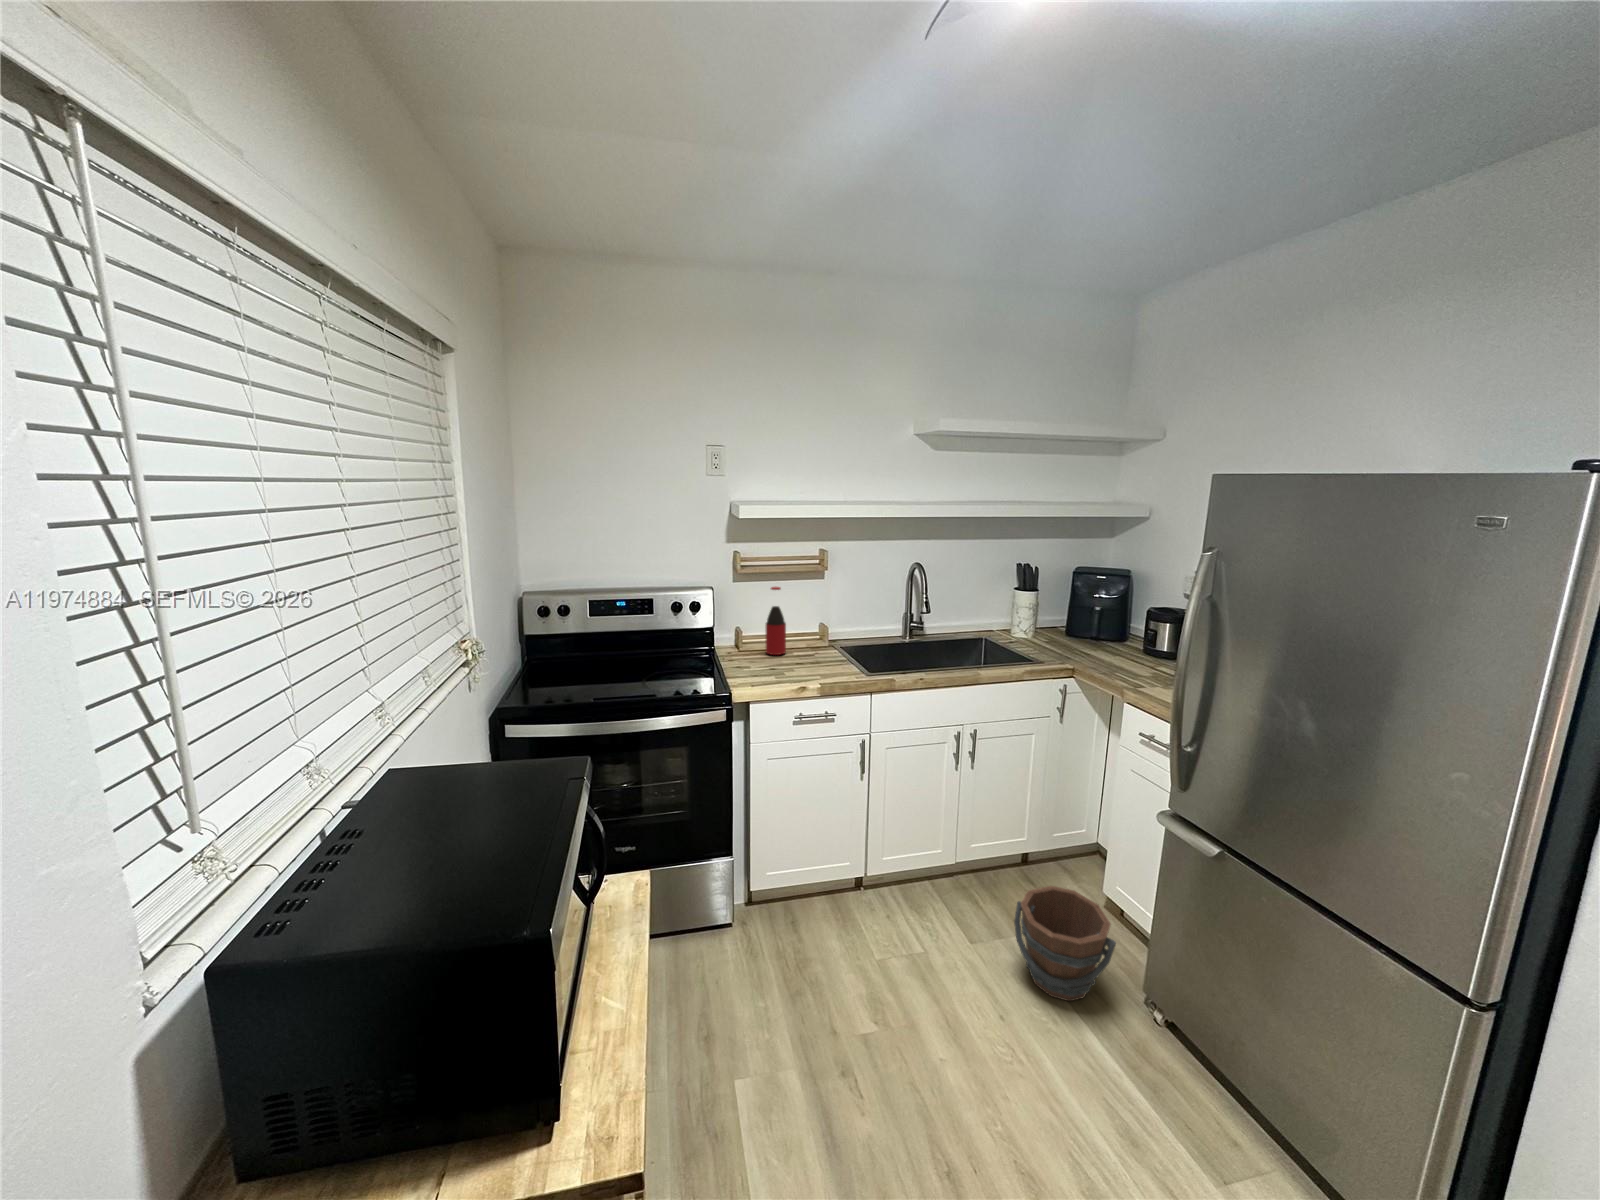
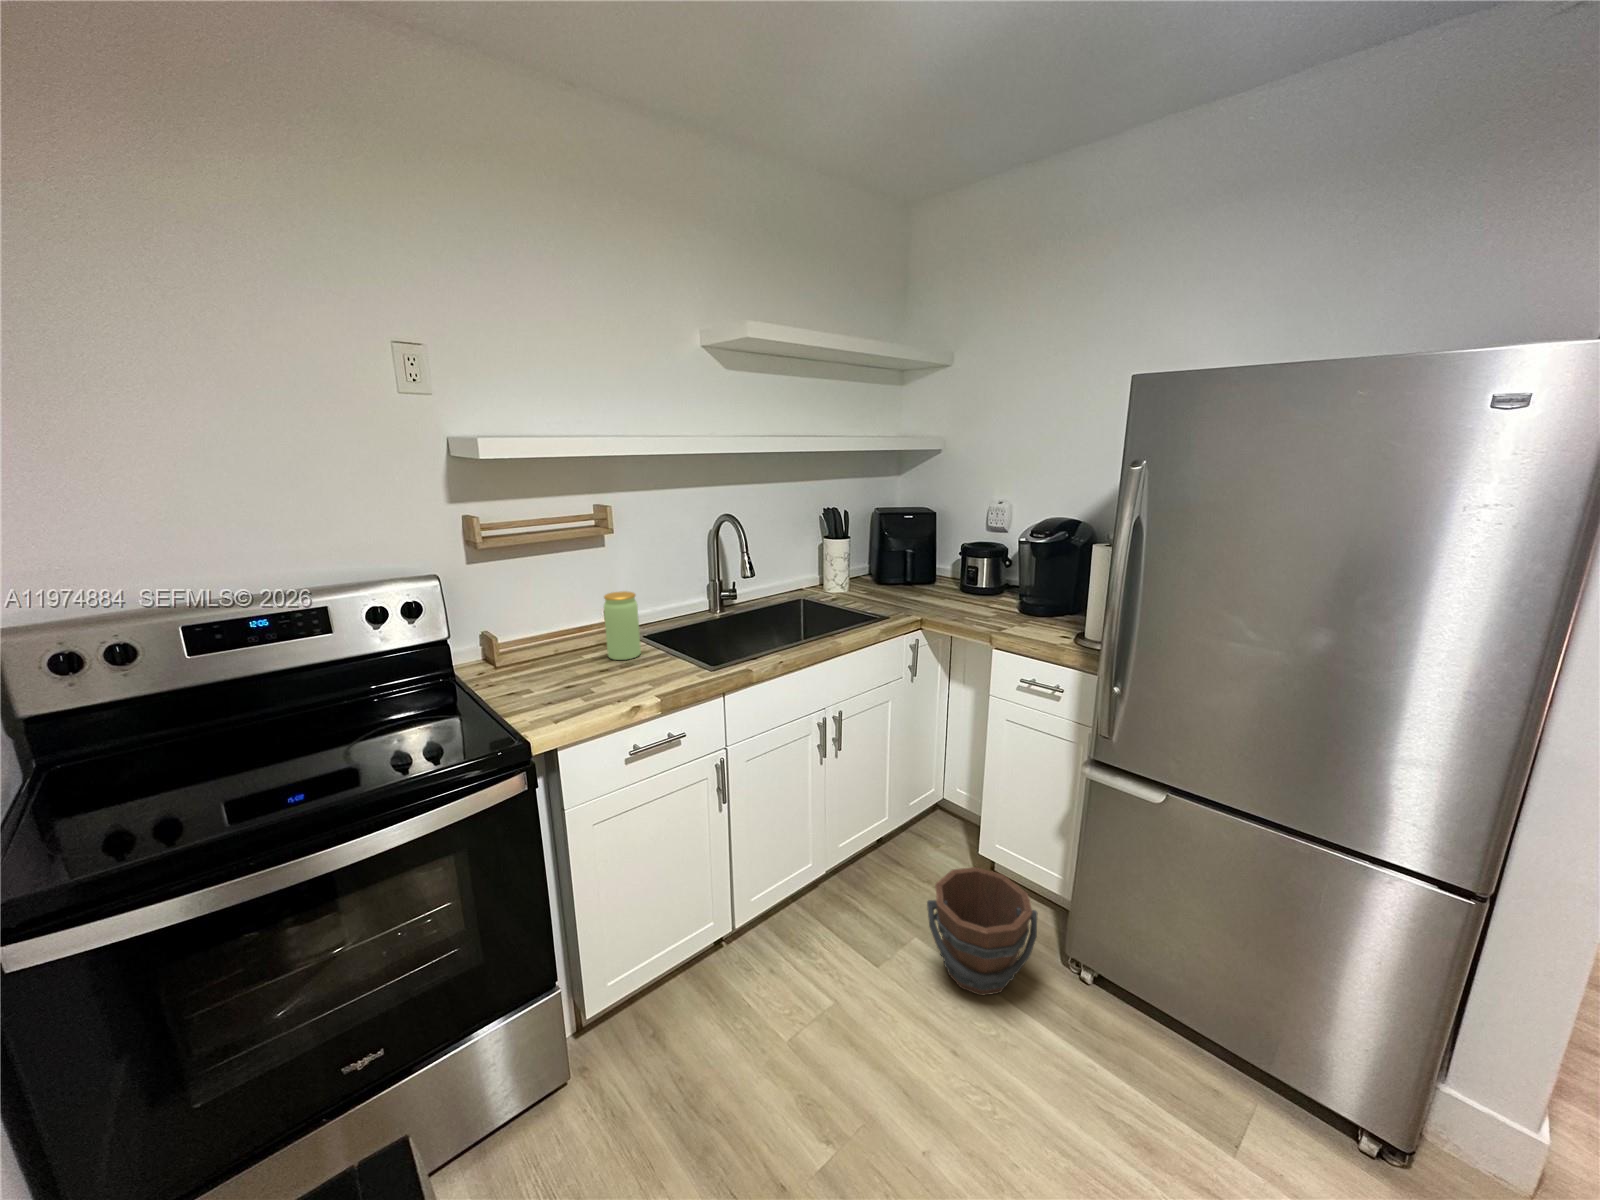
bottle: present [766,587,786,655] -> none [536,564,572,667]
jar: none [808,611,831,659] -> present [604,591,641,660]

